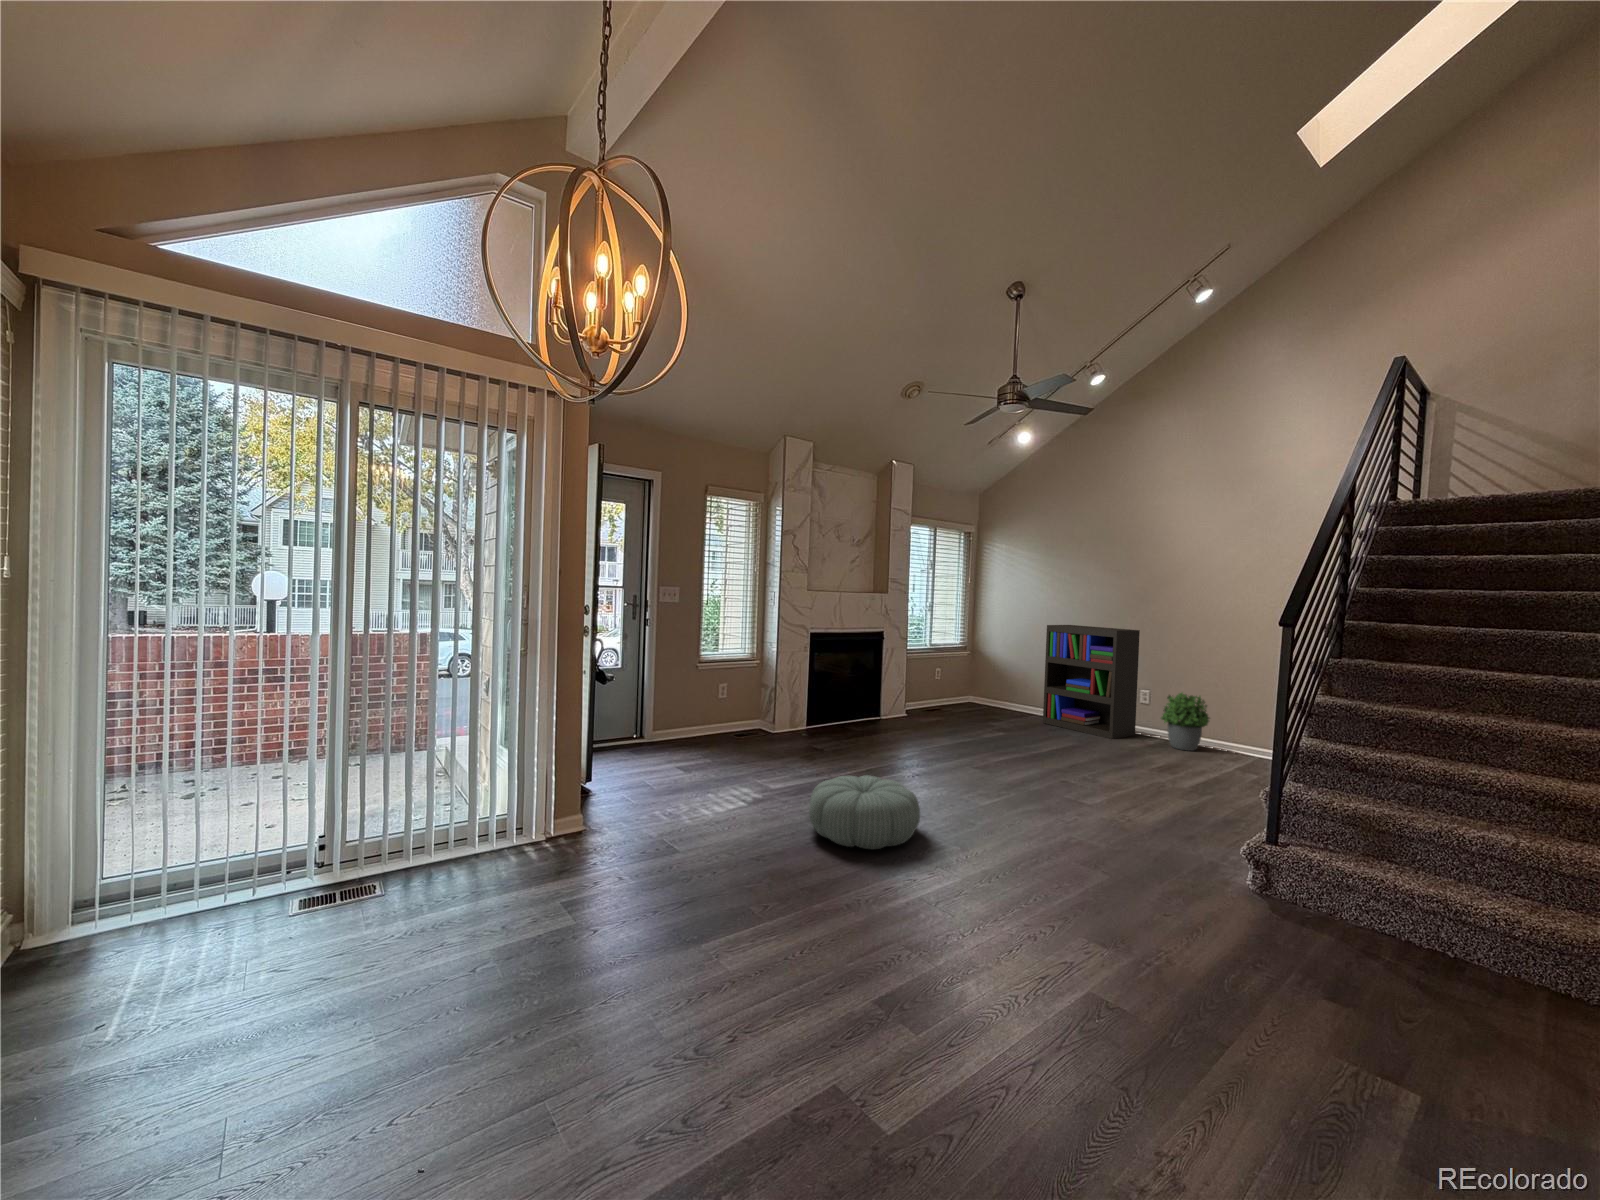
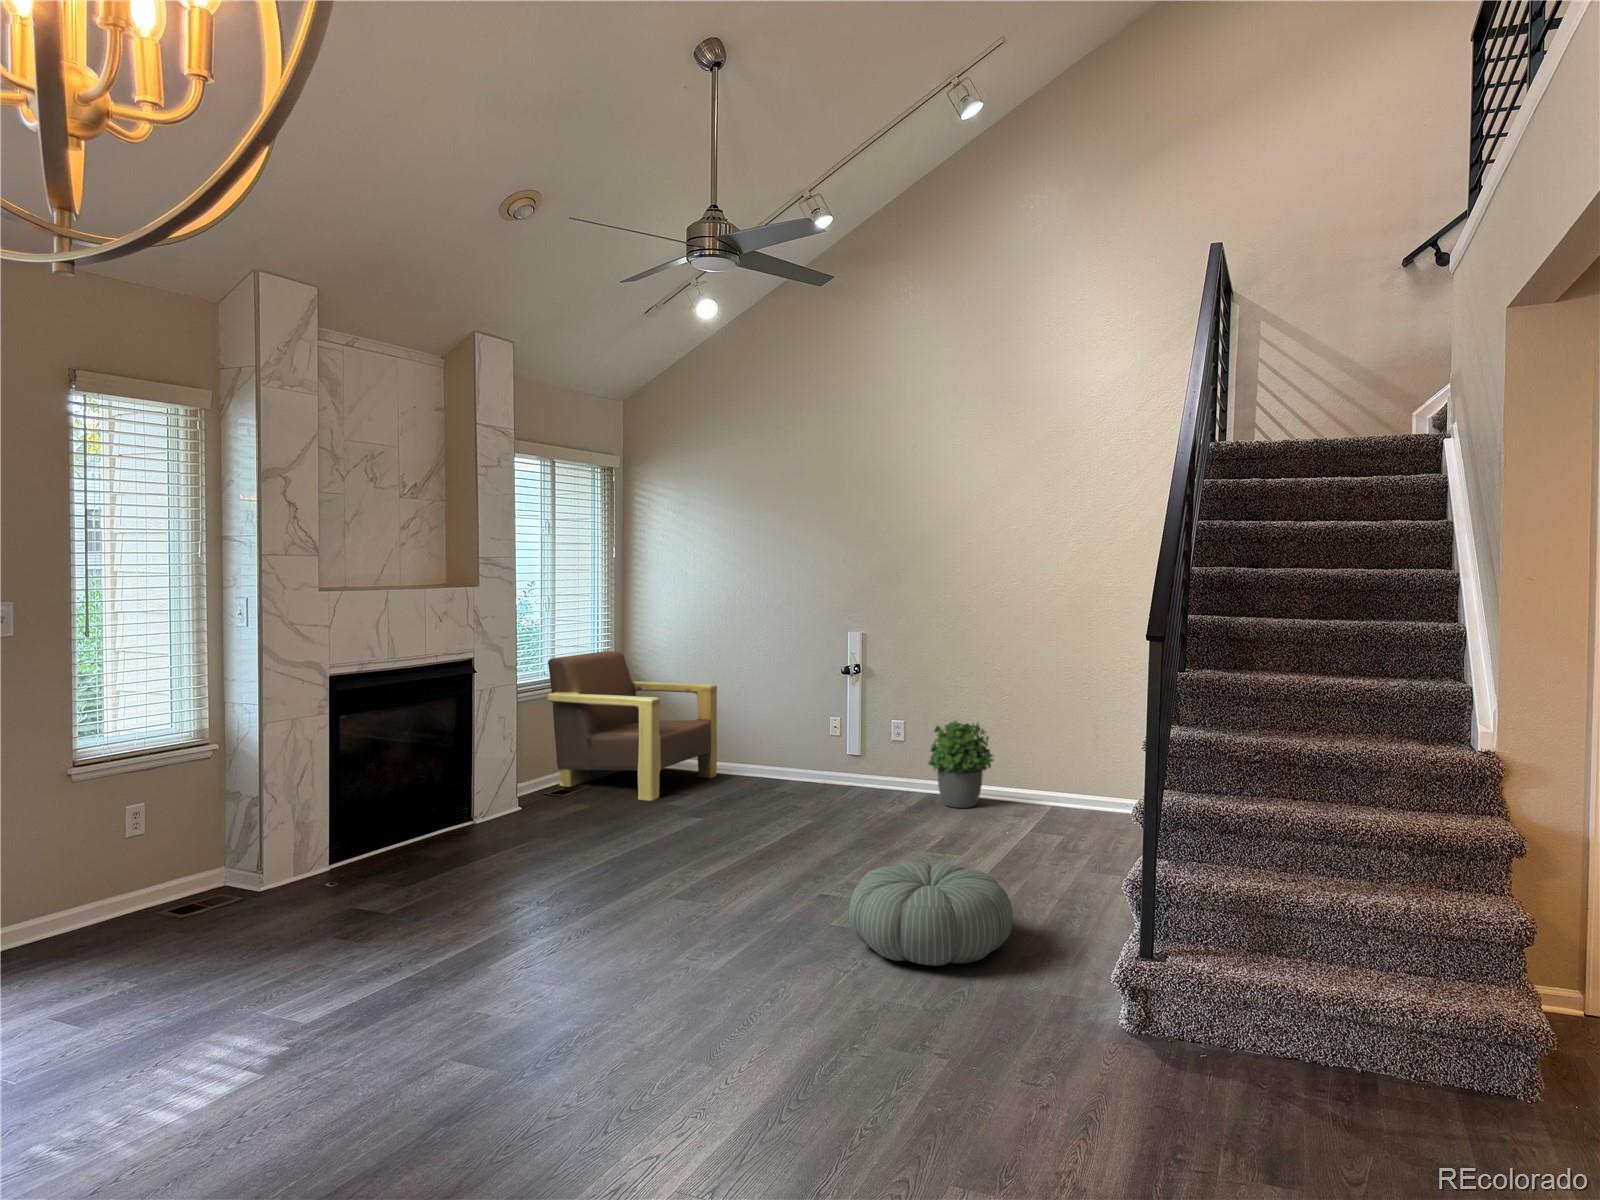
bookshelf: present [1043,625,1140,739] -> none [753,623,891,804]
armchair: none [925,636,1026,721] -> present [547,651,717,801]
pouf: present [809,776,920,849] -> present [849,862,1013,966]

